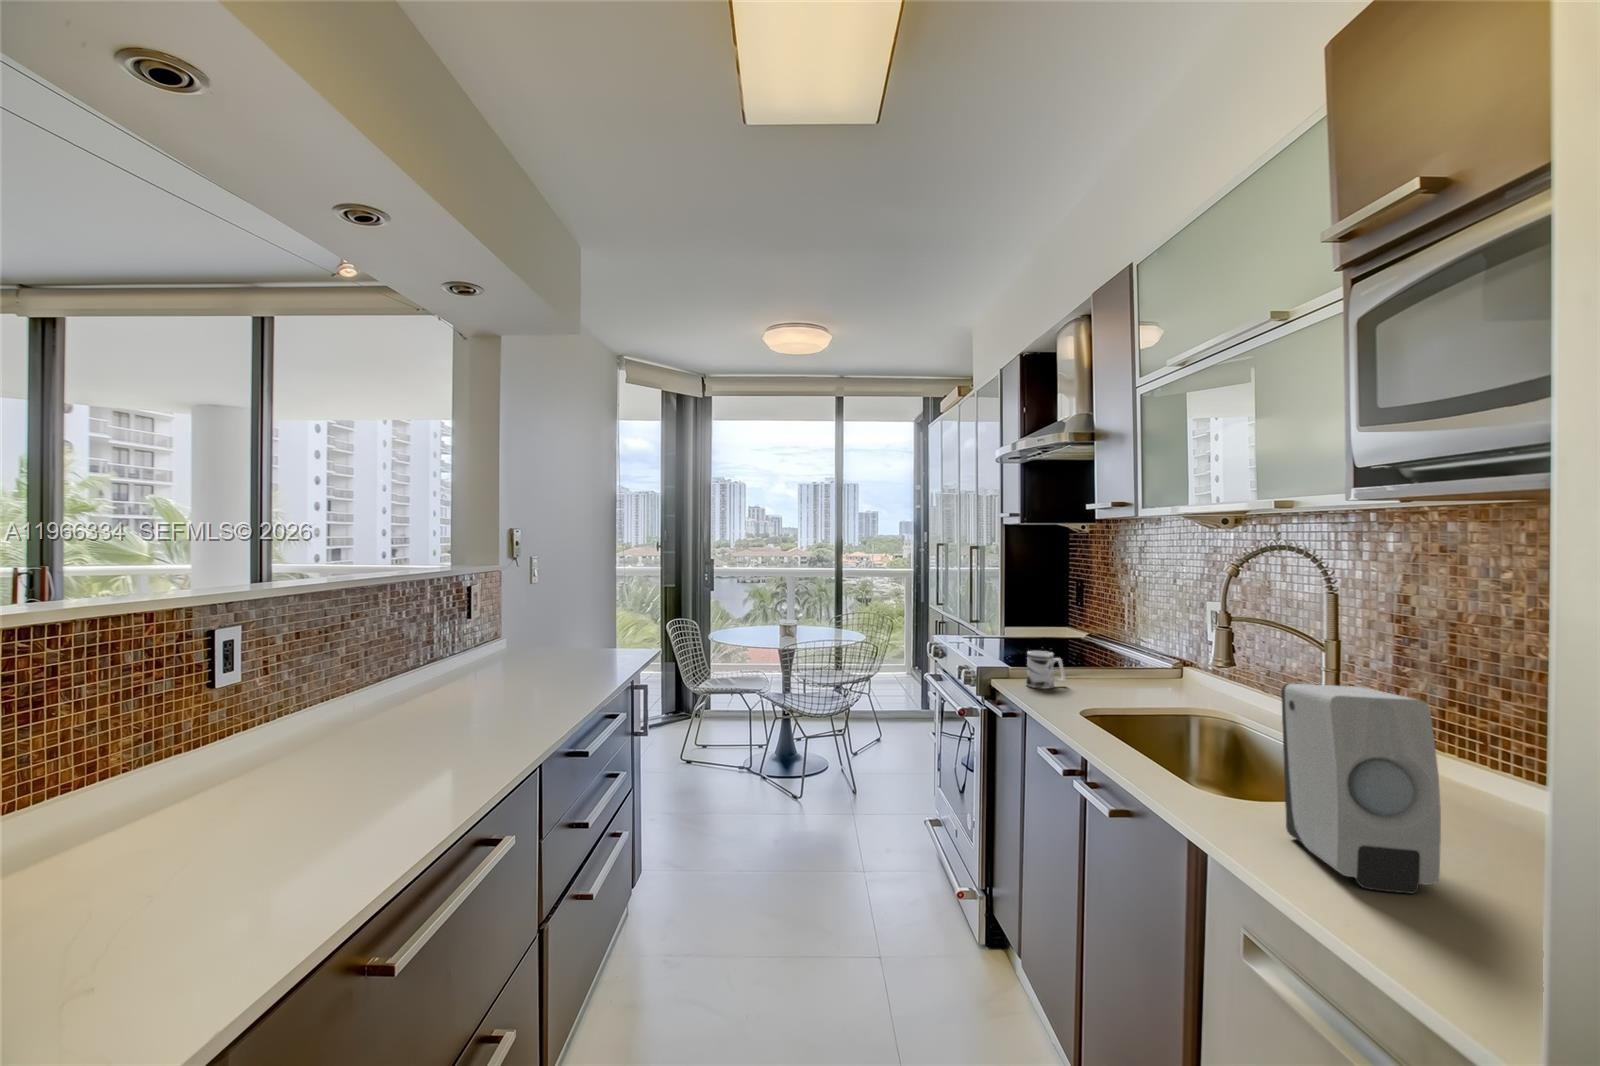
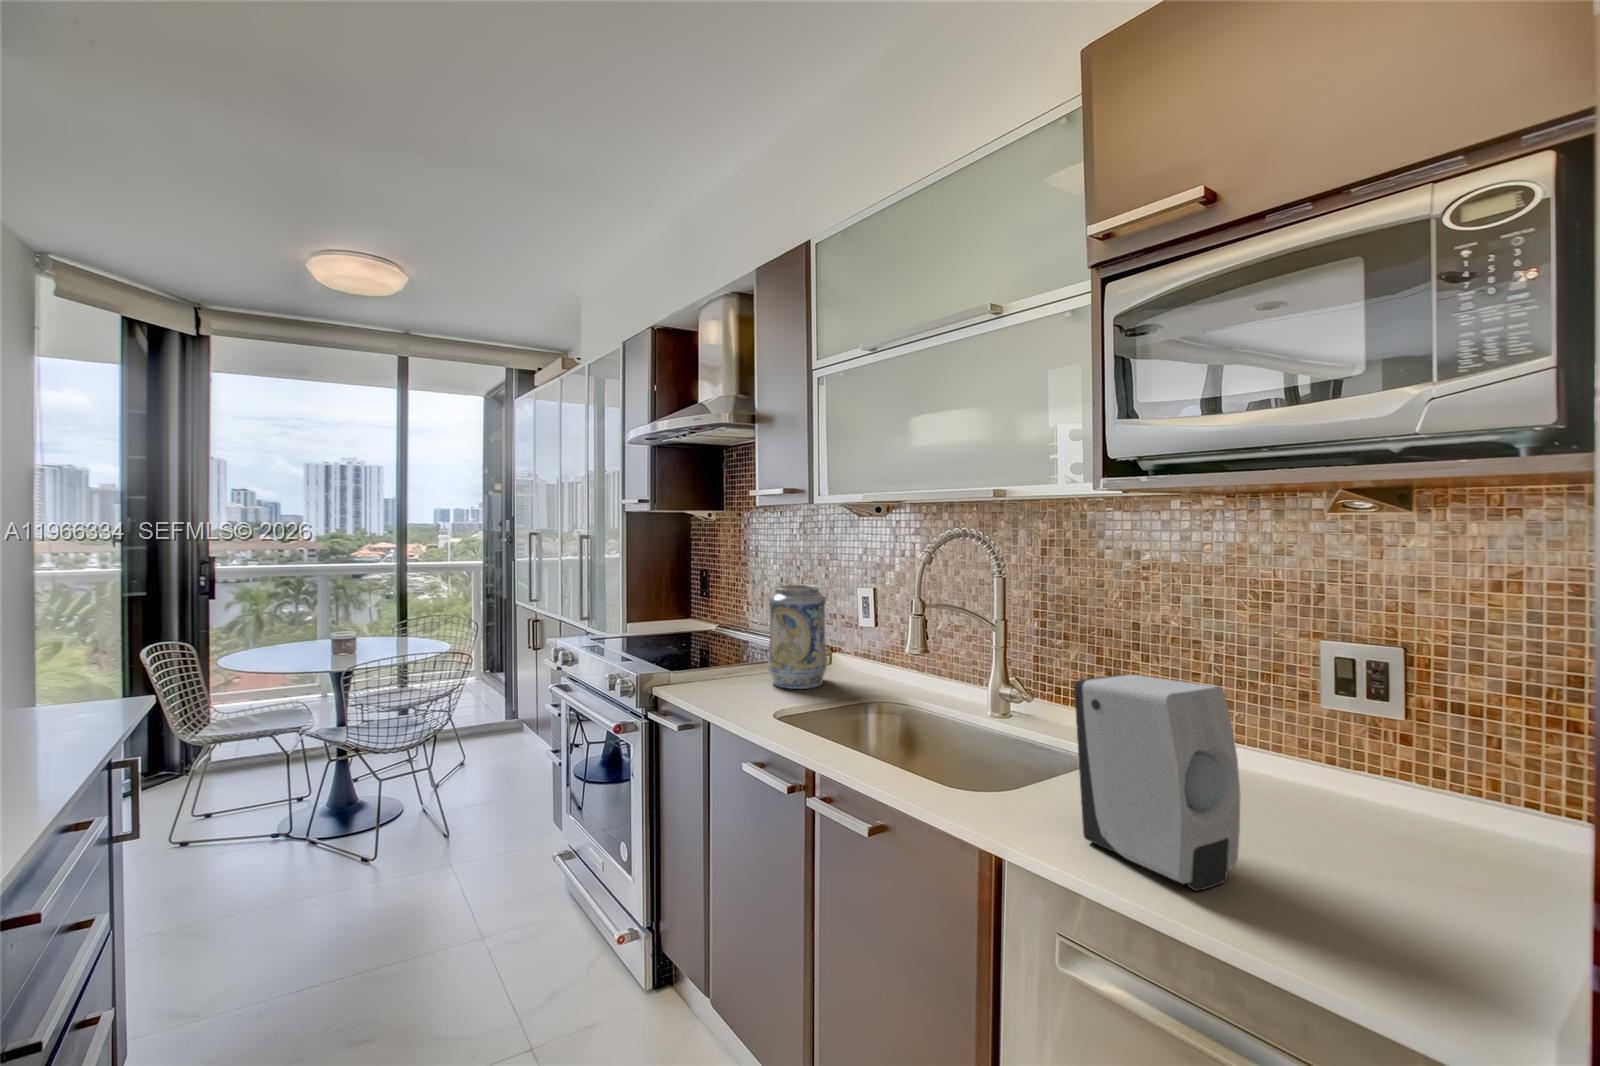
decorative vase: none [1096,594,1159,693] -> present [768,585,827,689]
mug: present [1026,651,1066,689] -> none [700,655,742,699]

